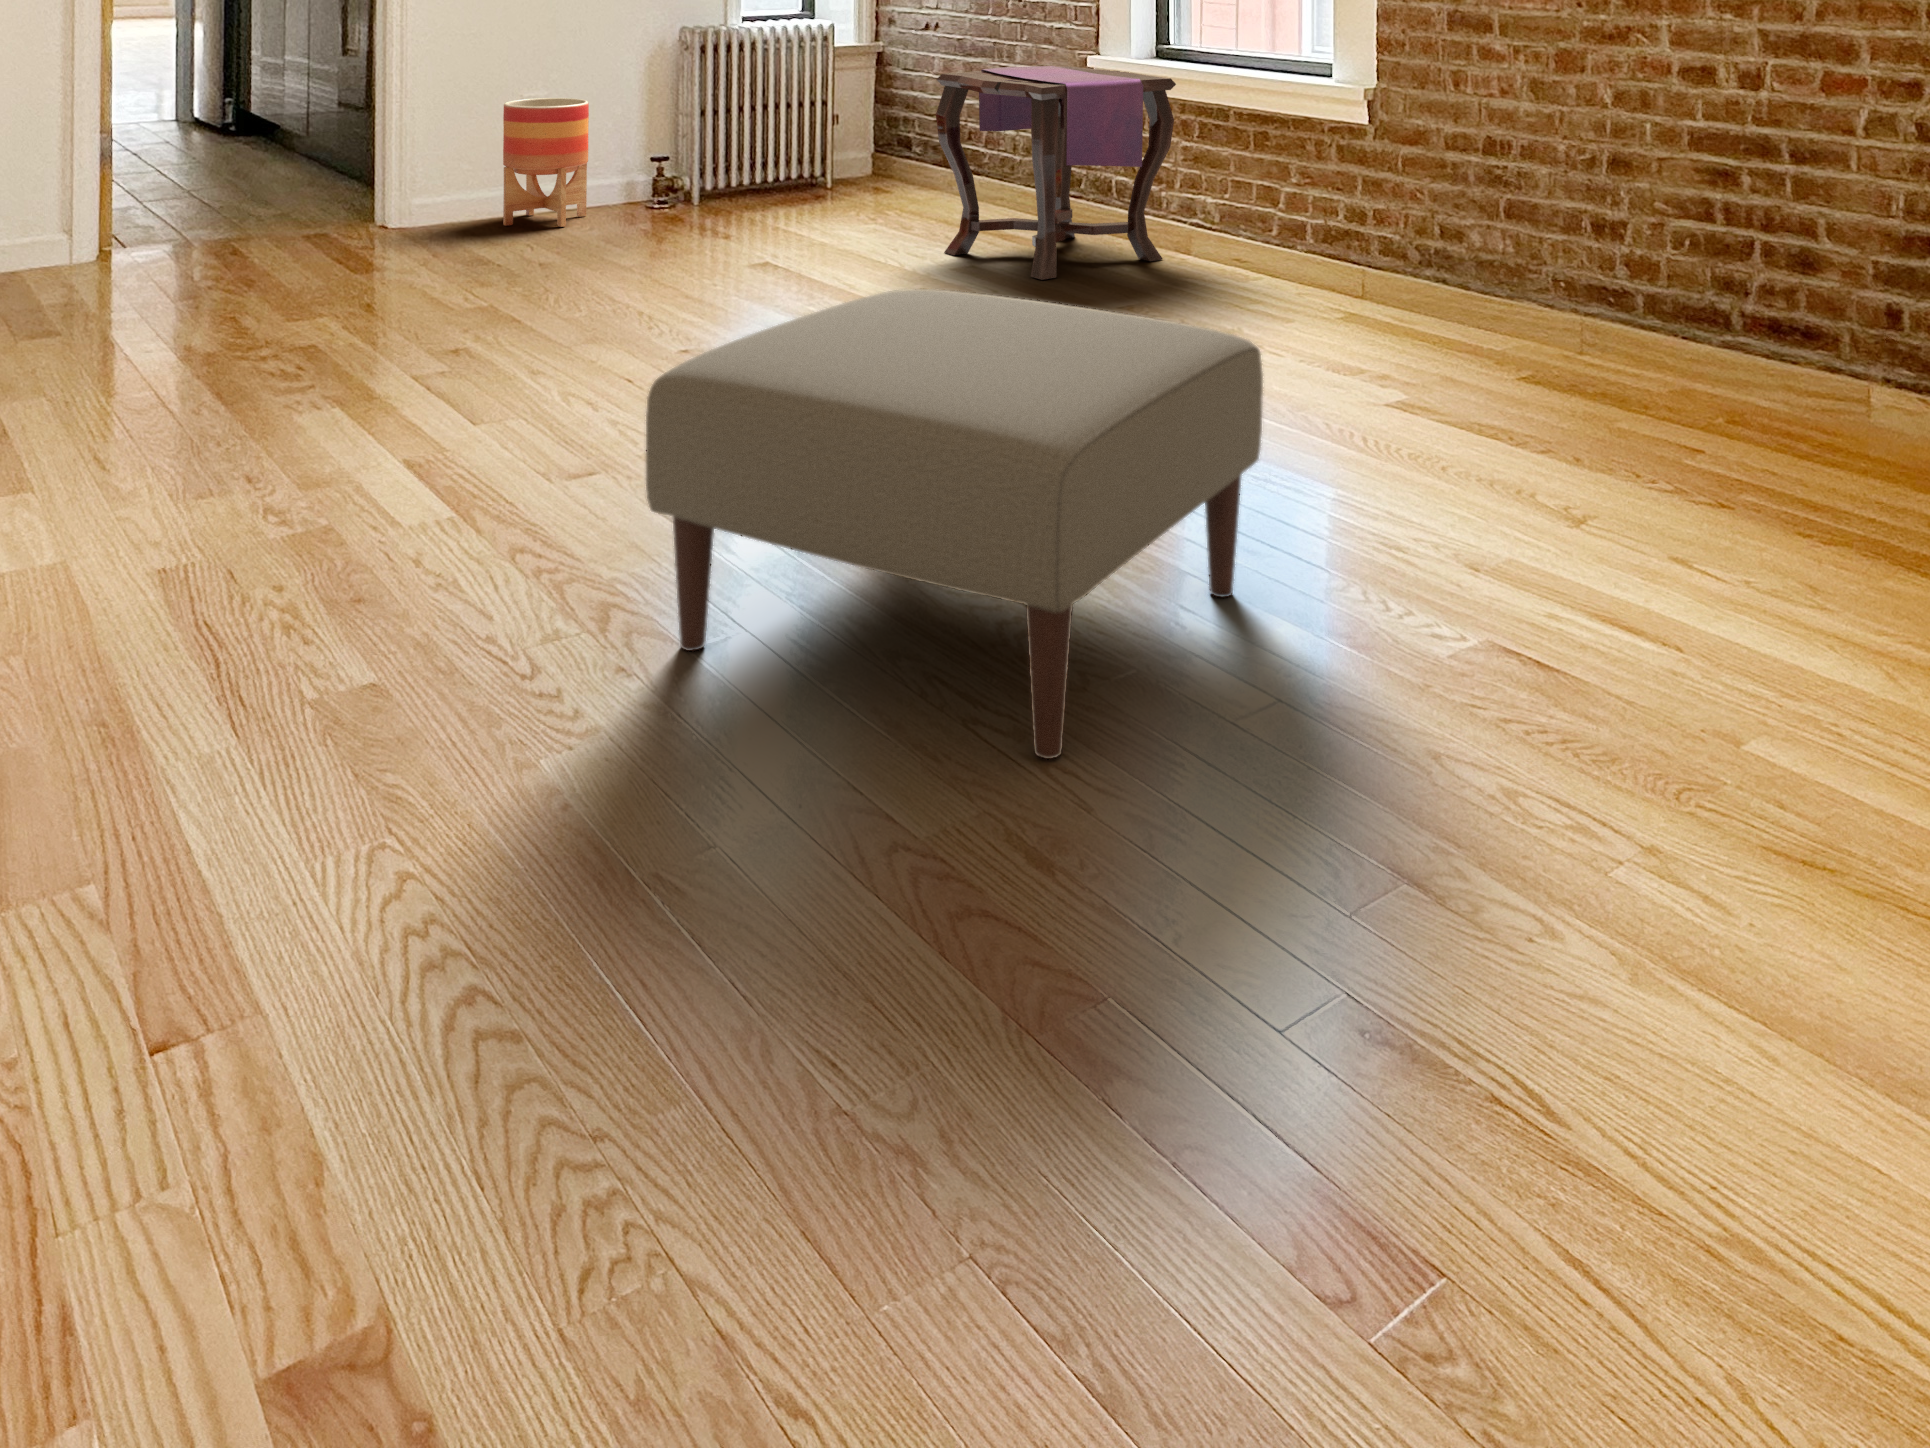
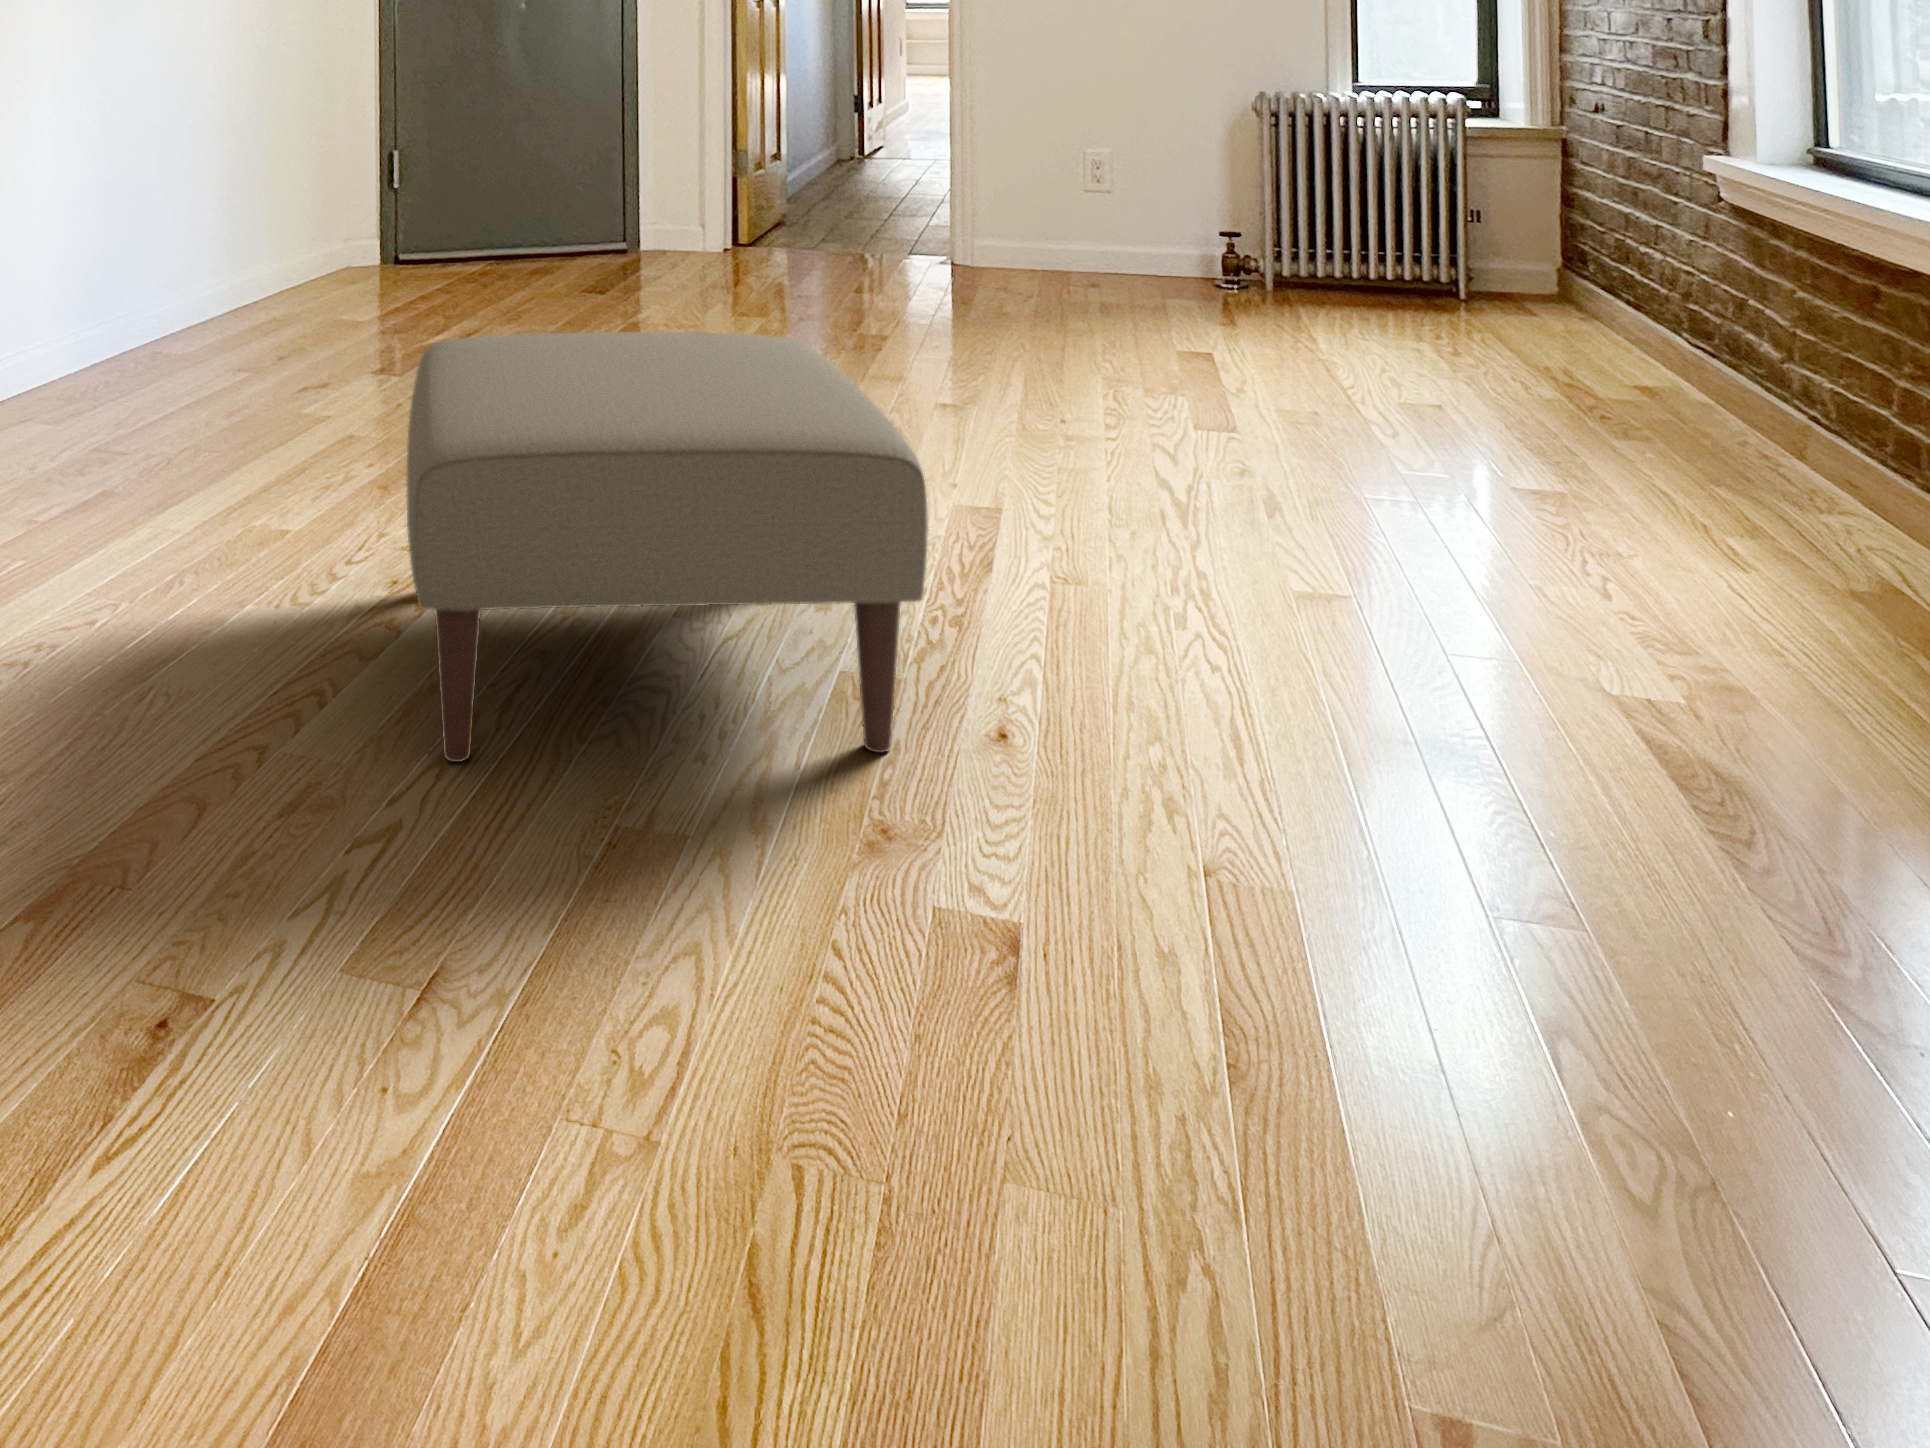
side table: present [936,66,1176,280] -> none [1428,161,1769,466]
planter: present [503,98,589,227] -> none [1048,157,1139,292]

